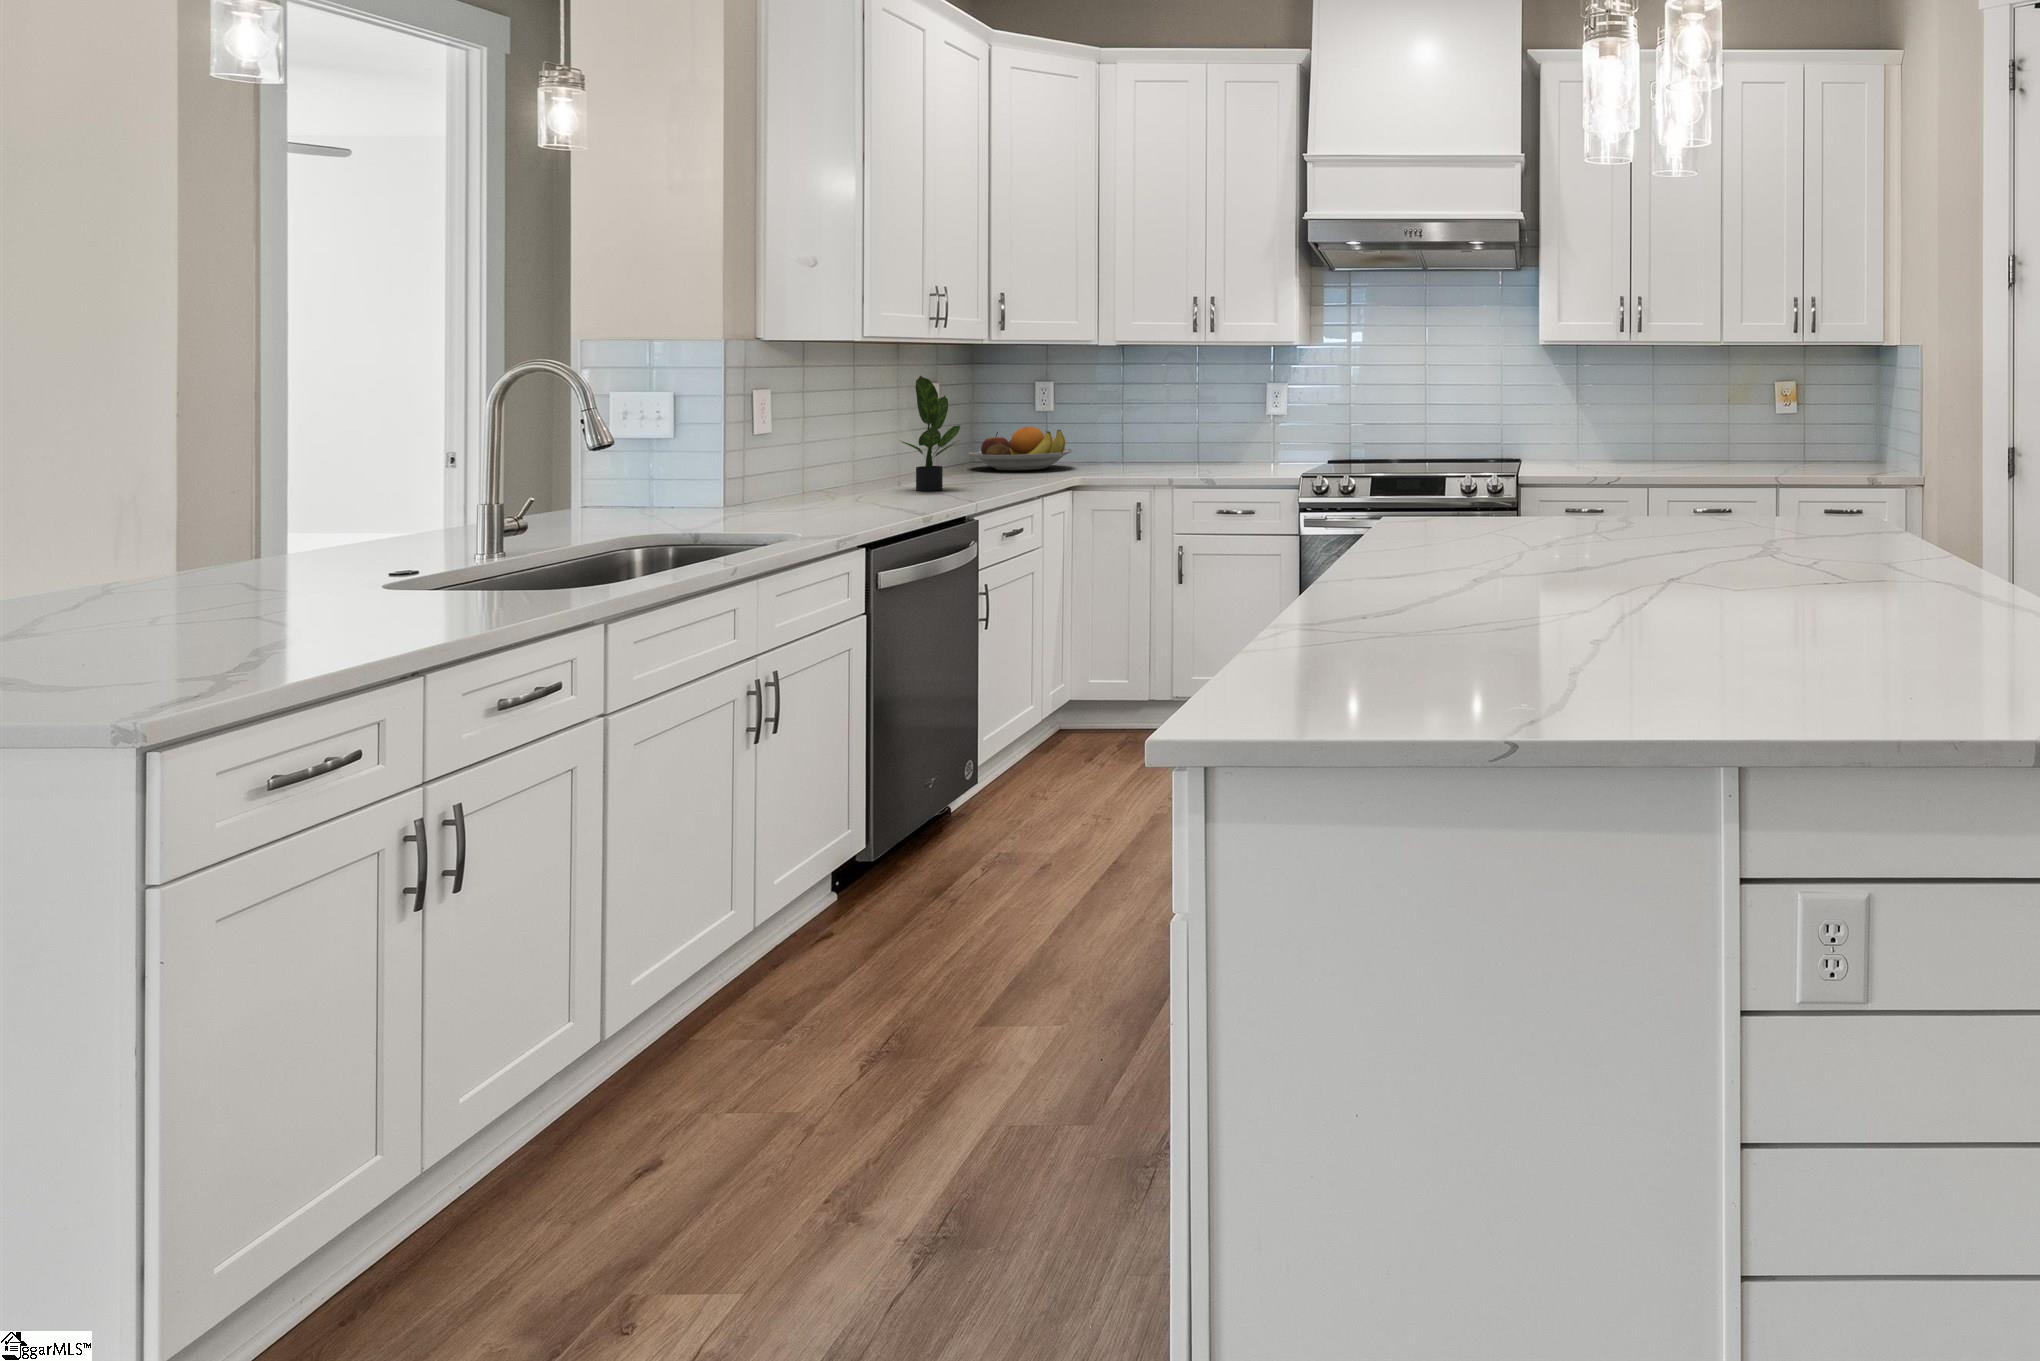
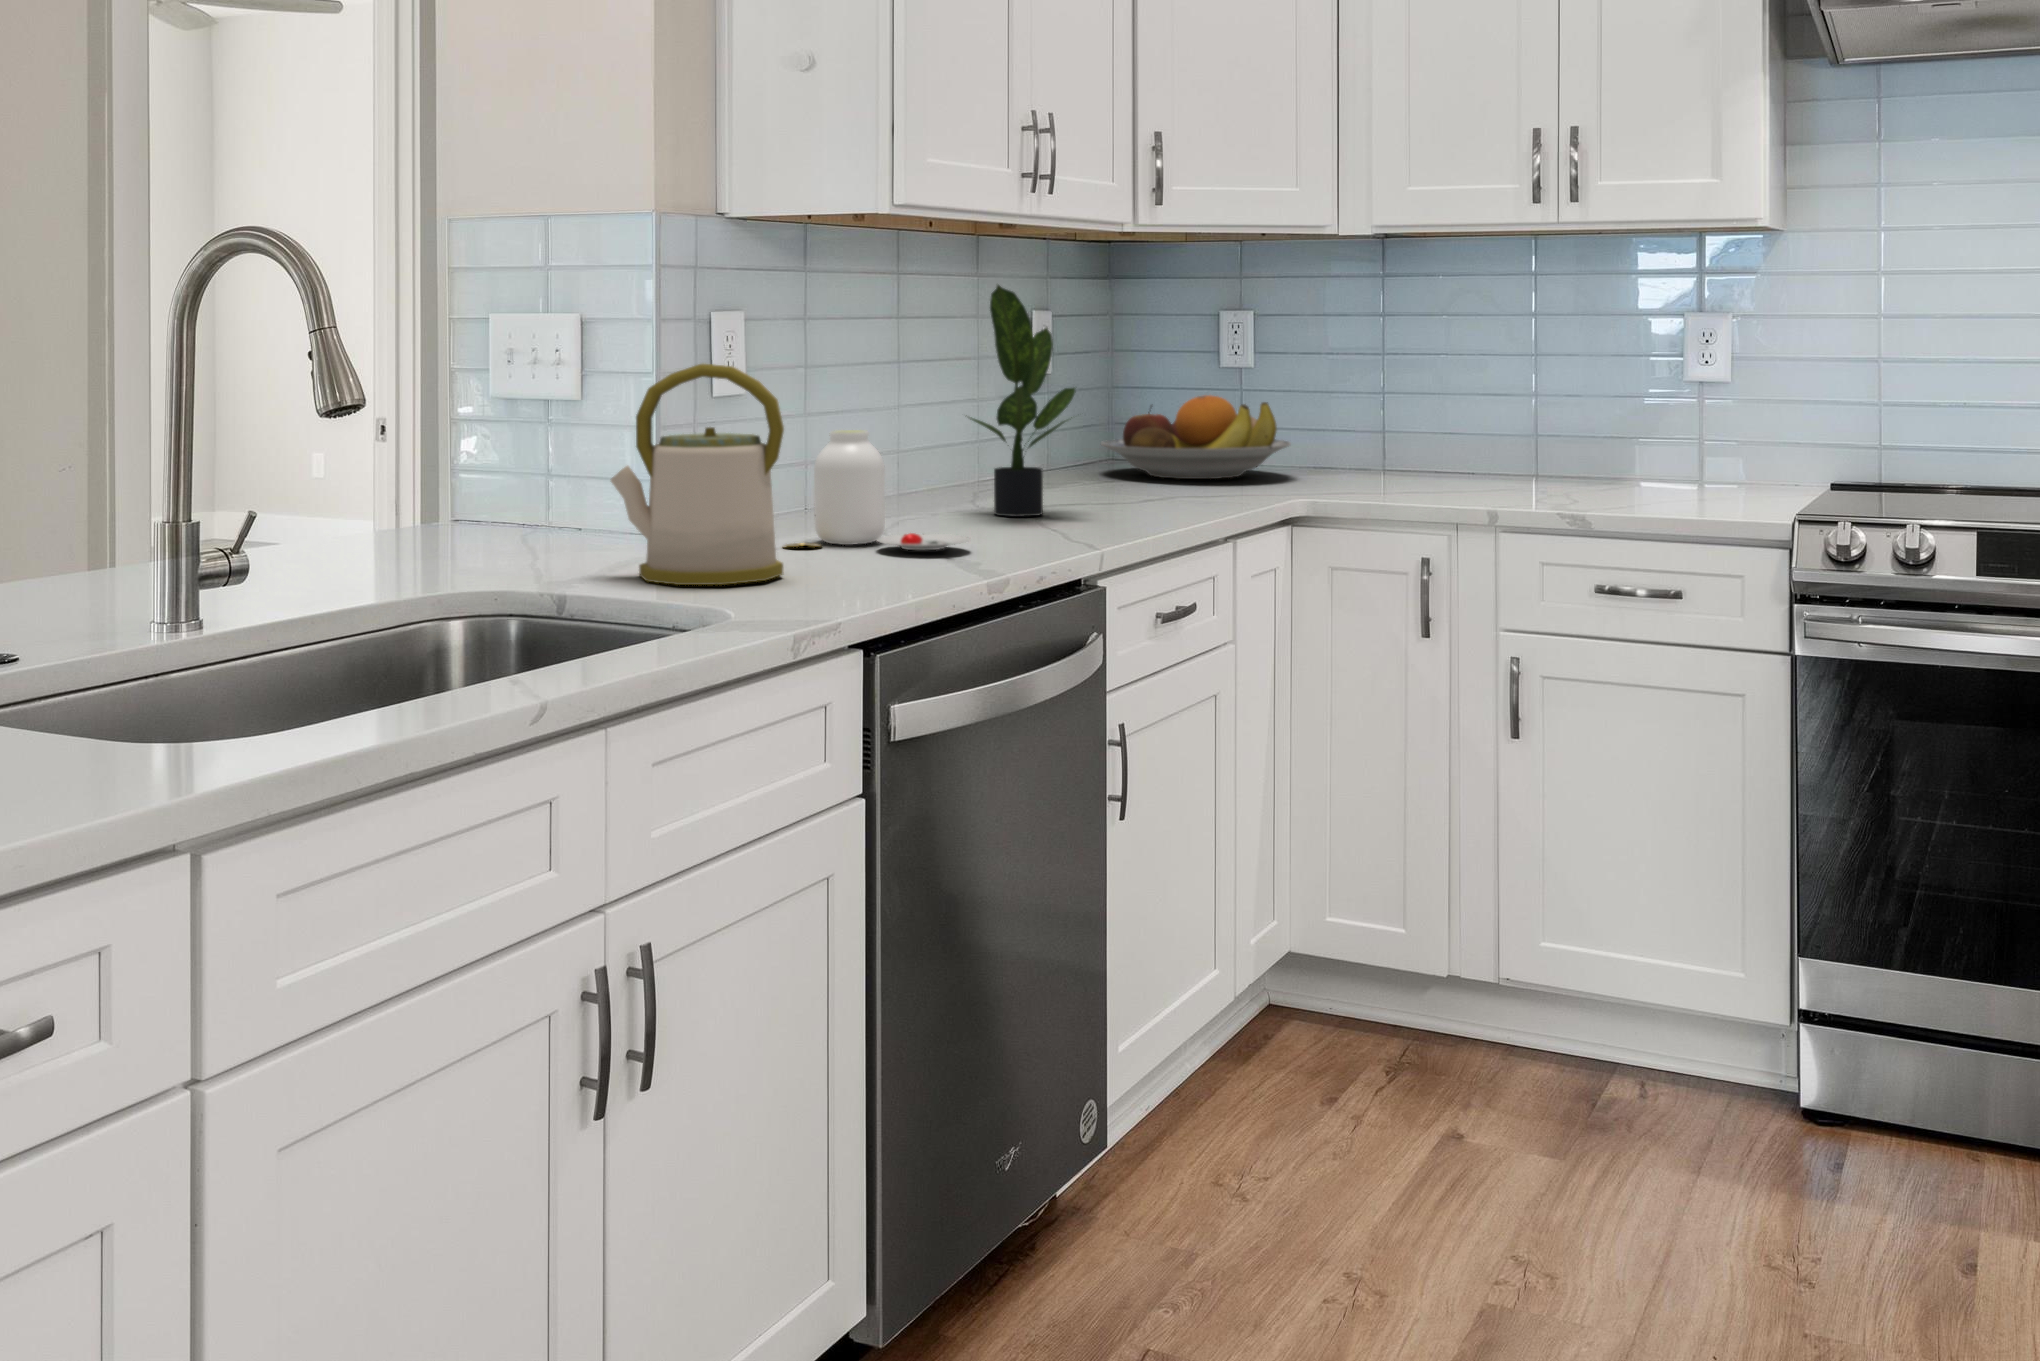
kettle: none [728,420,822,524] -> present [611,364,784,585]
jar: none [810,450,911,509] -> present [783,430,970,550]

